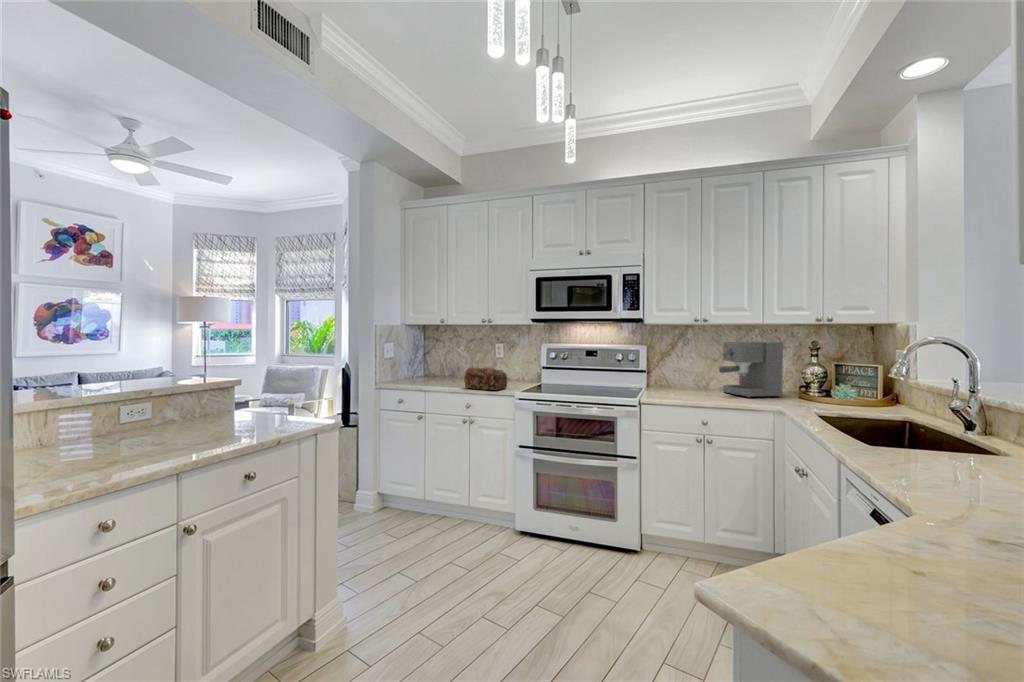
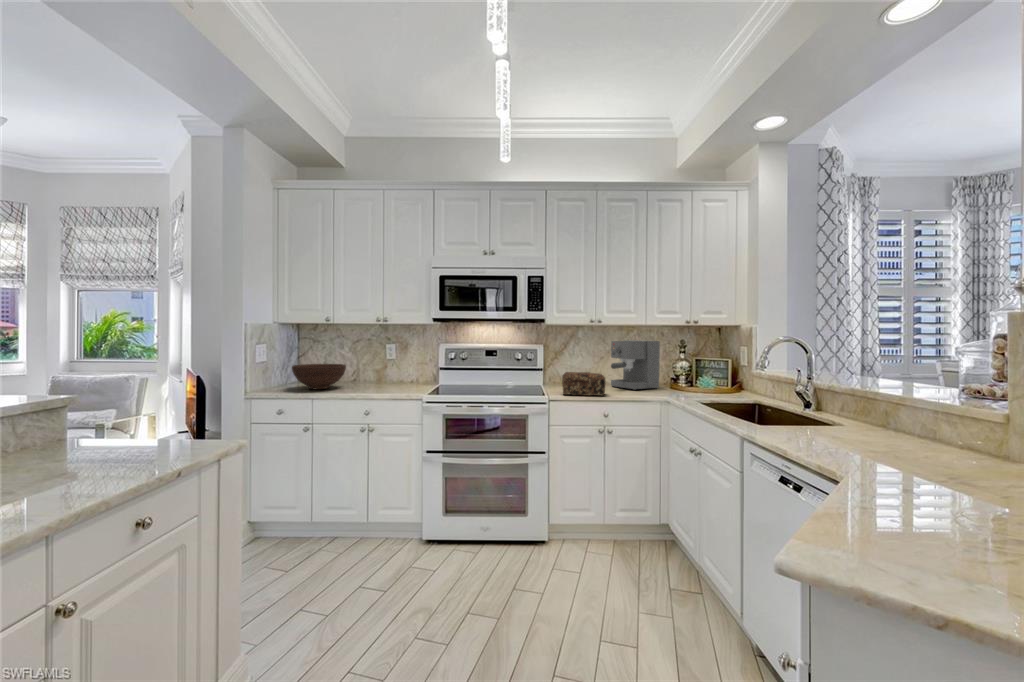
fruit bowl: none [412,361,457,383] -> present [292,364,346,389]
bread loaf: present [464,368,507,390] -> present [562,372,606,396]

